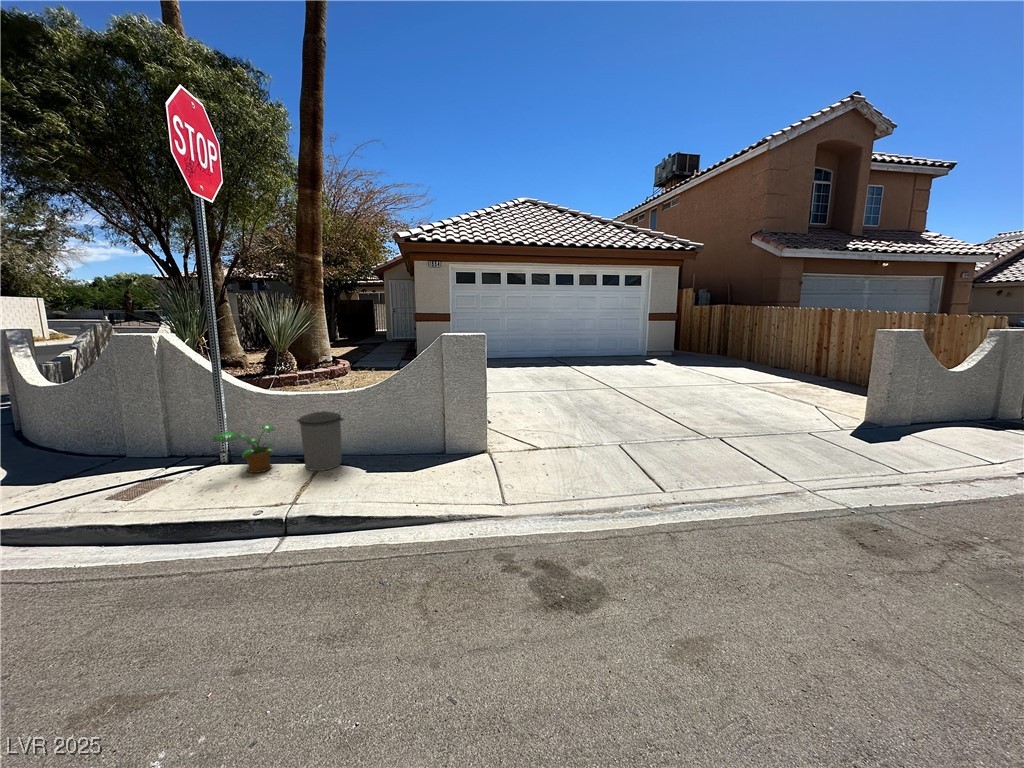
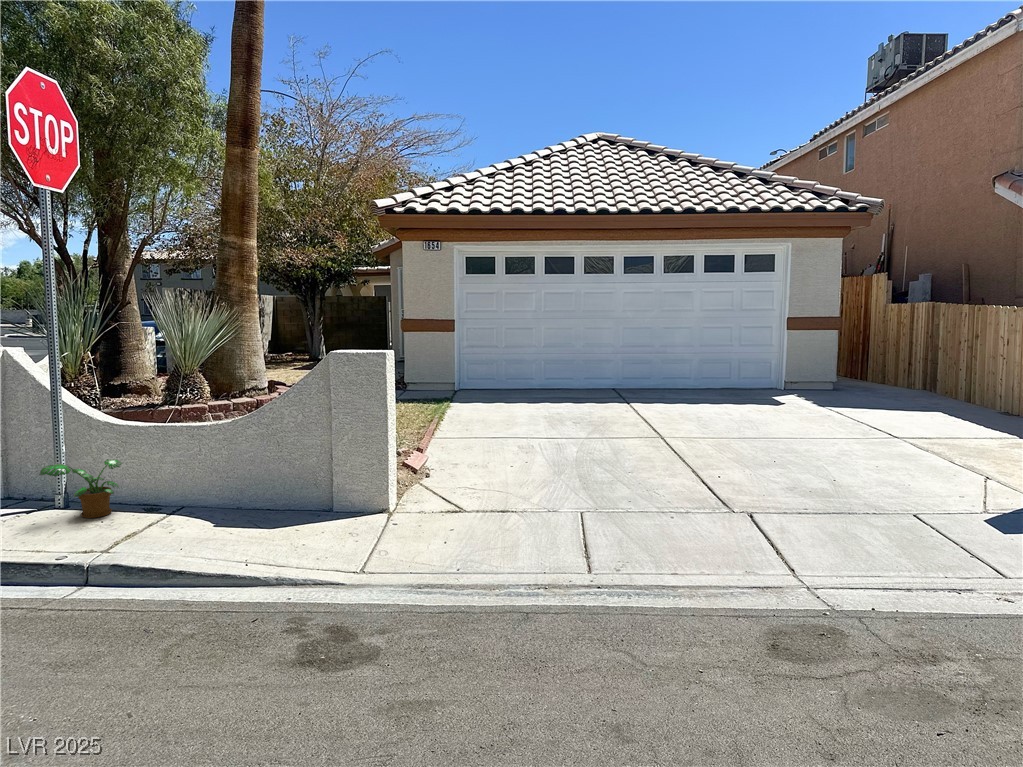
trash can: present [297,411,344,471] -> none [142,445,198,521]

